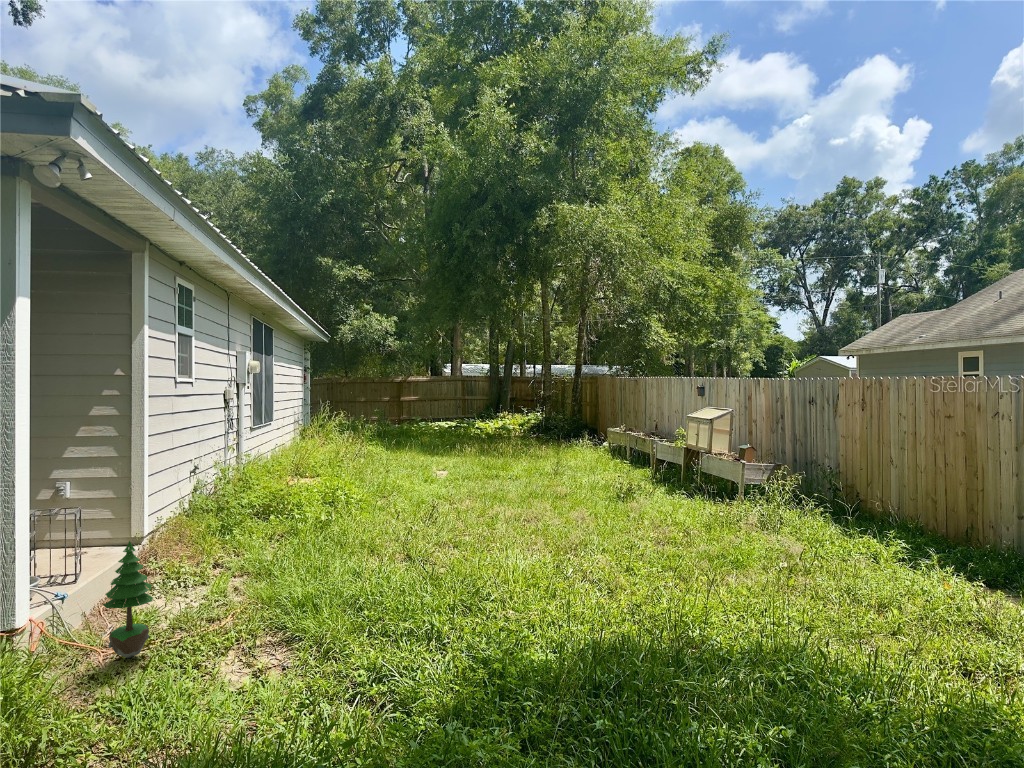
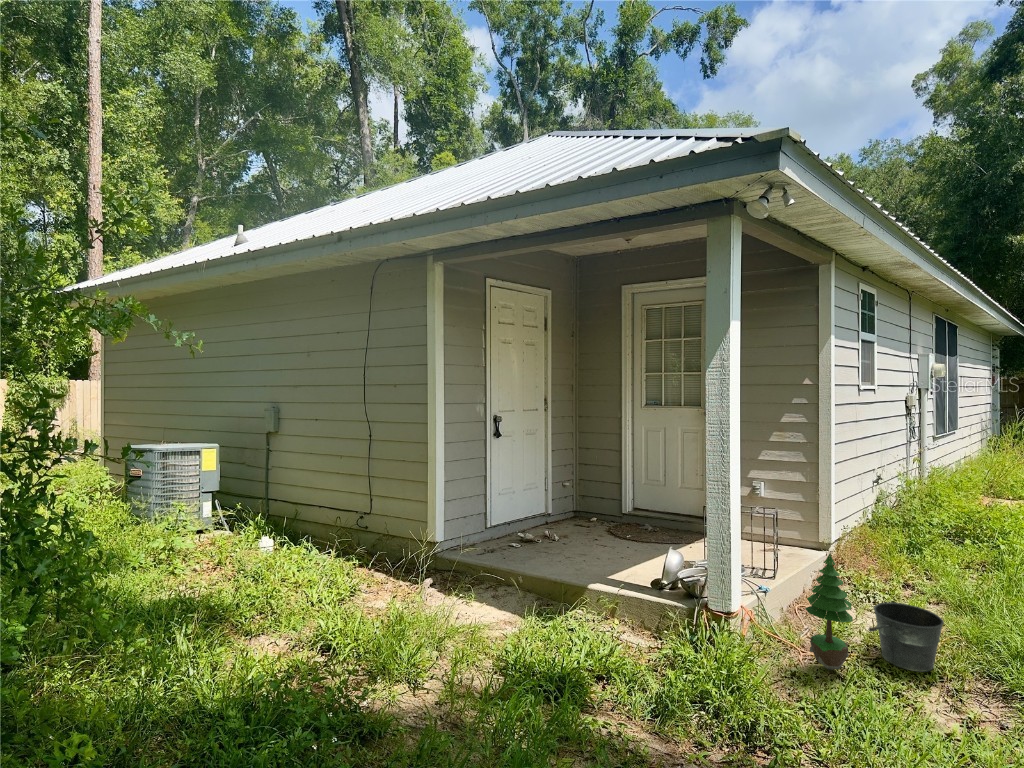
bucket: none [171,571,234,630] -> present [869,602,944,672]

